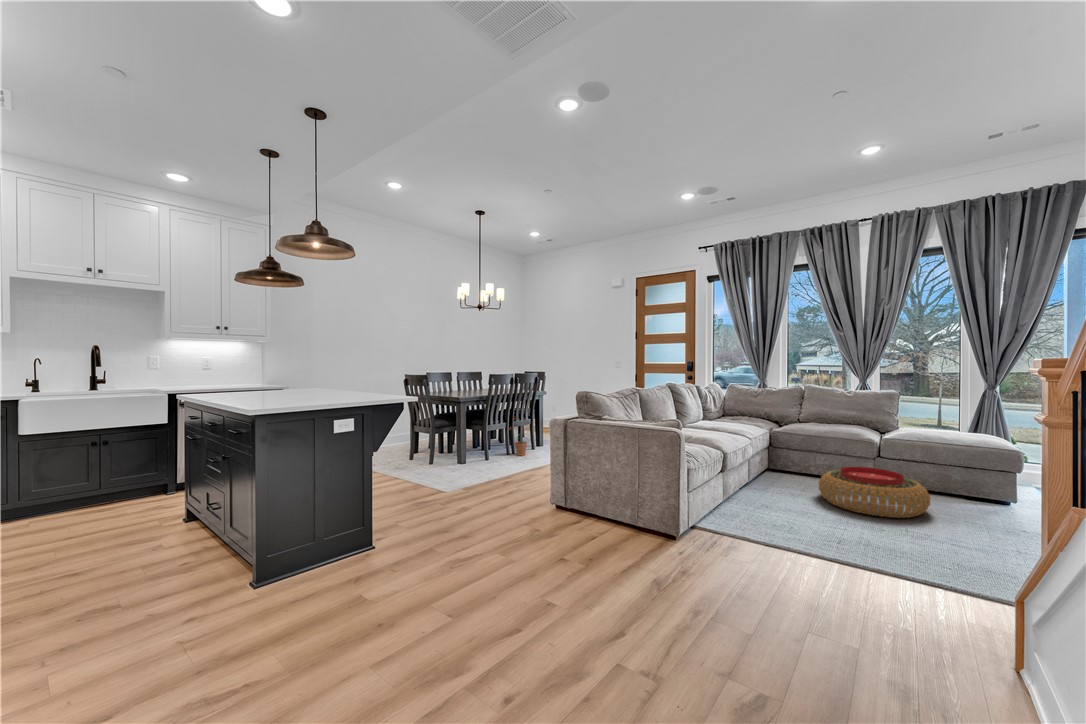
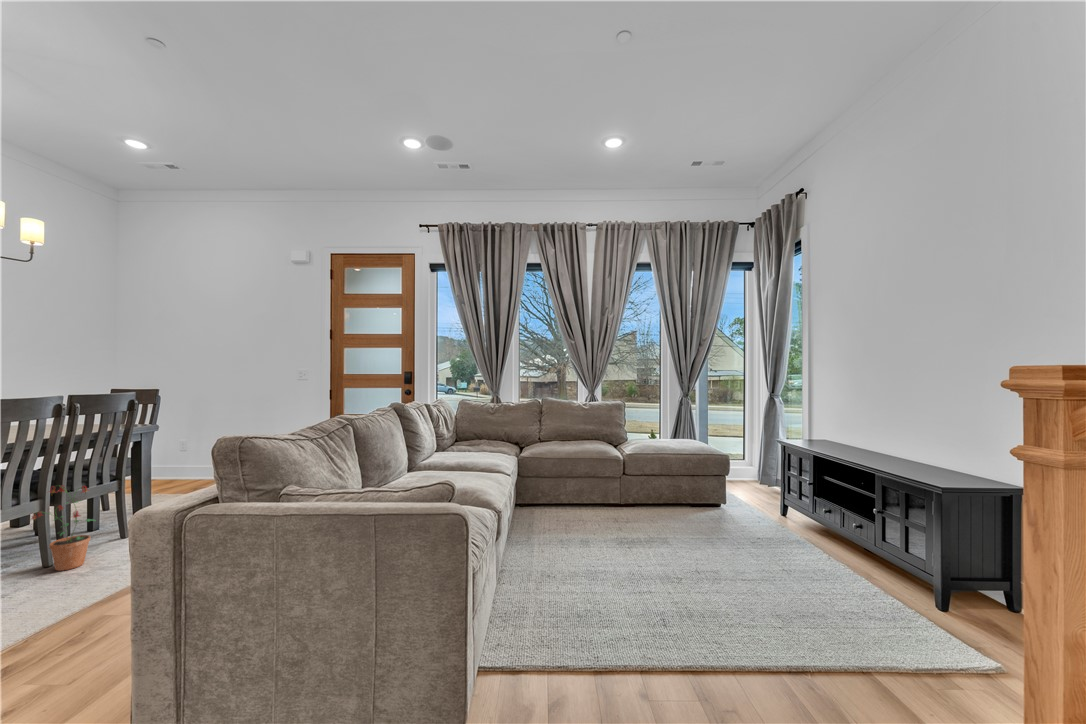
pouf: present [819,467,930,518] -> none [594,492,704,559]

